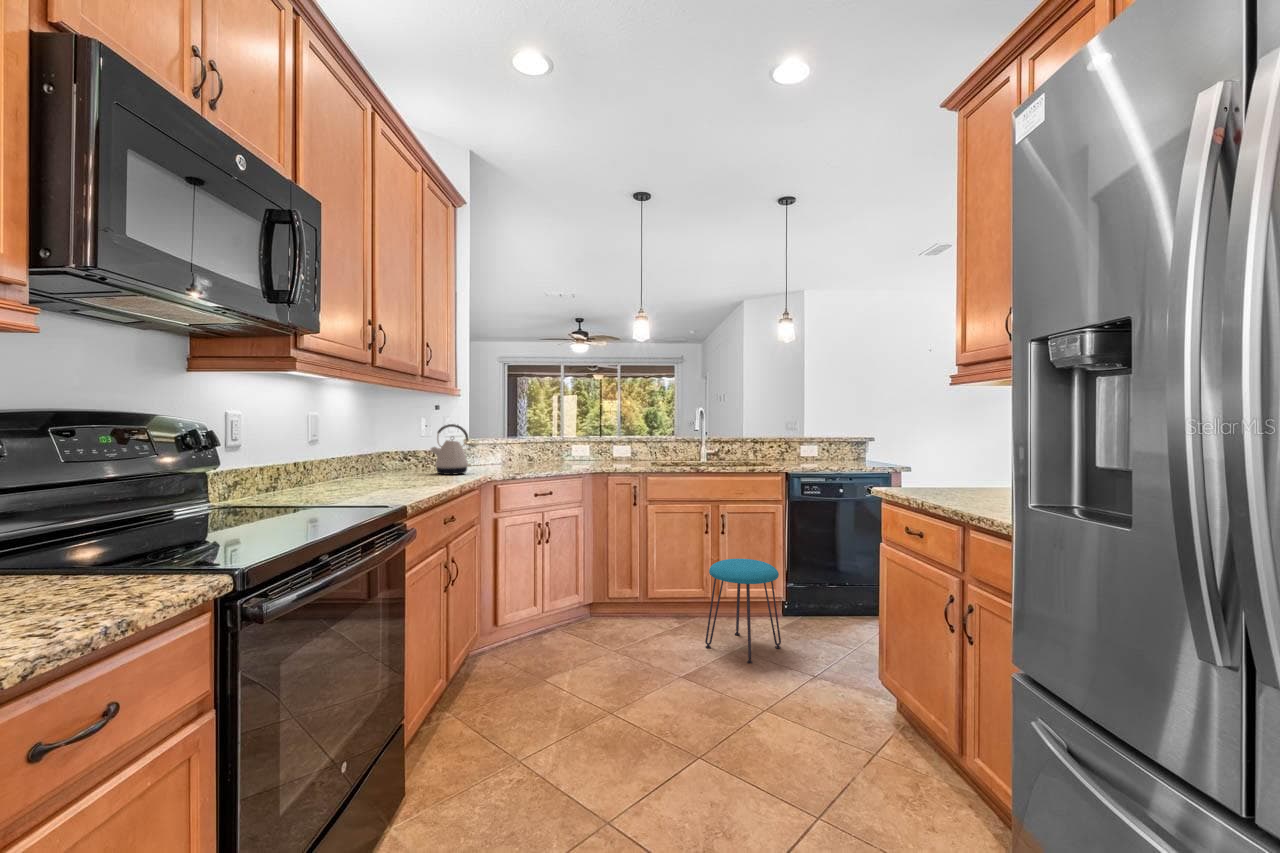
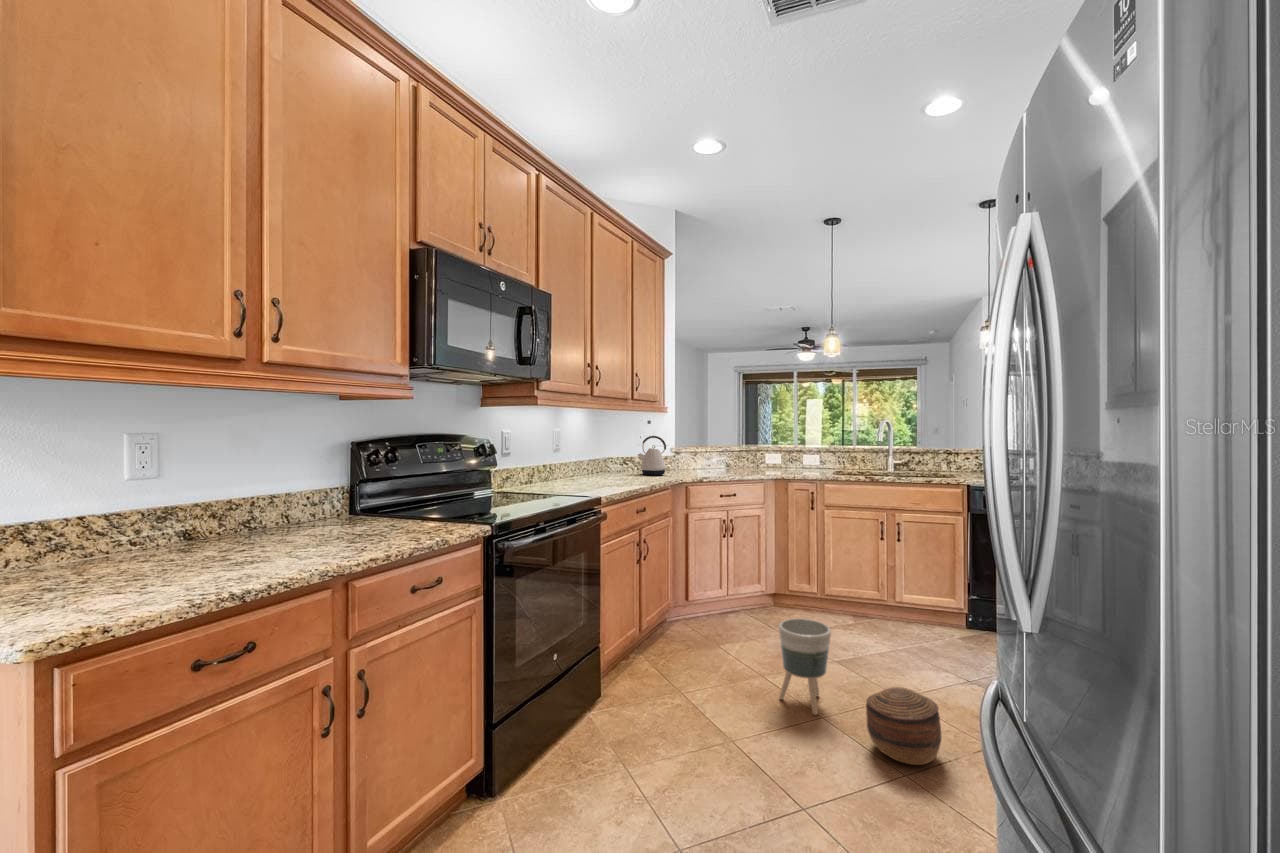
stool: present [705,559,781,663] -> none [869,566,949,664]
planter: none [643,636,704,752] -> present [779,618,831,715]
basket: none [759,702,839,793] -> present [866,687,941,765]

